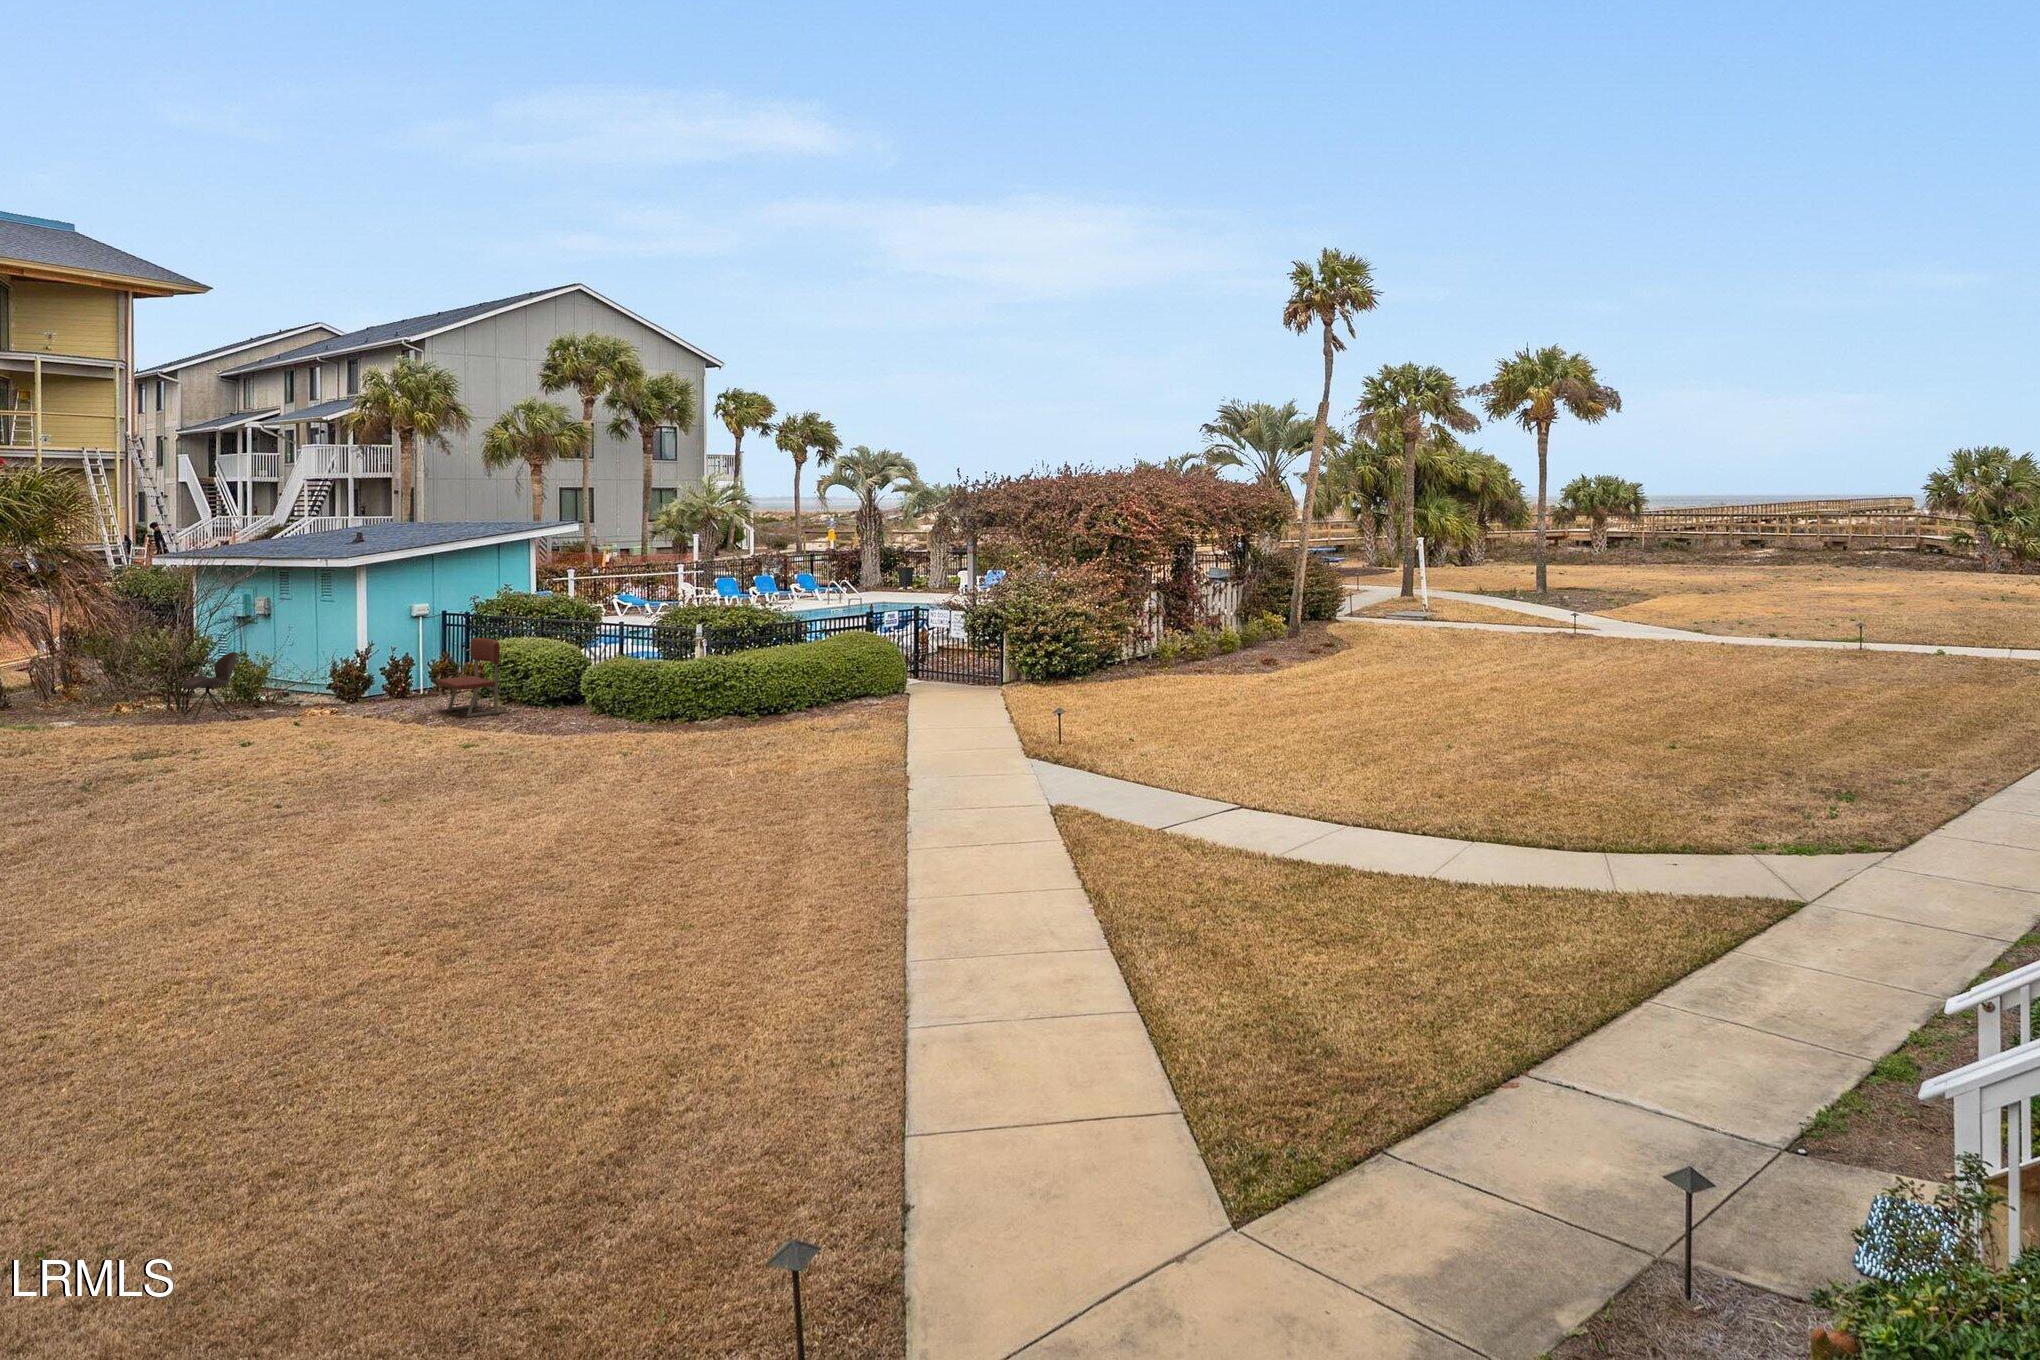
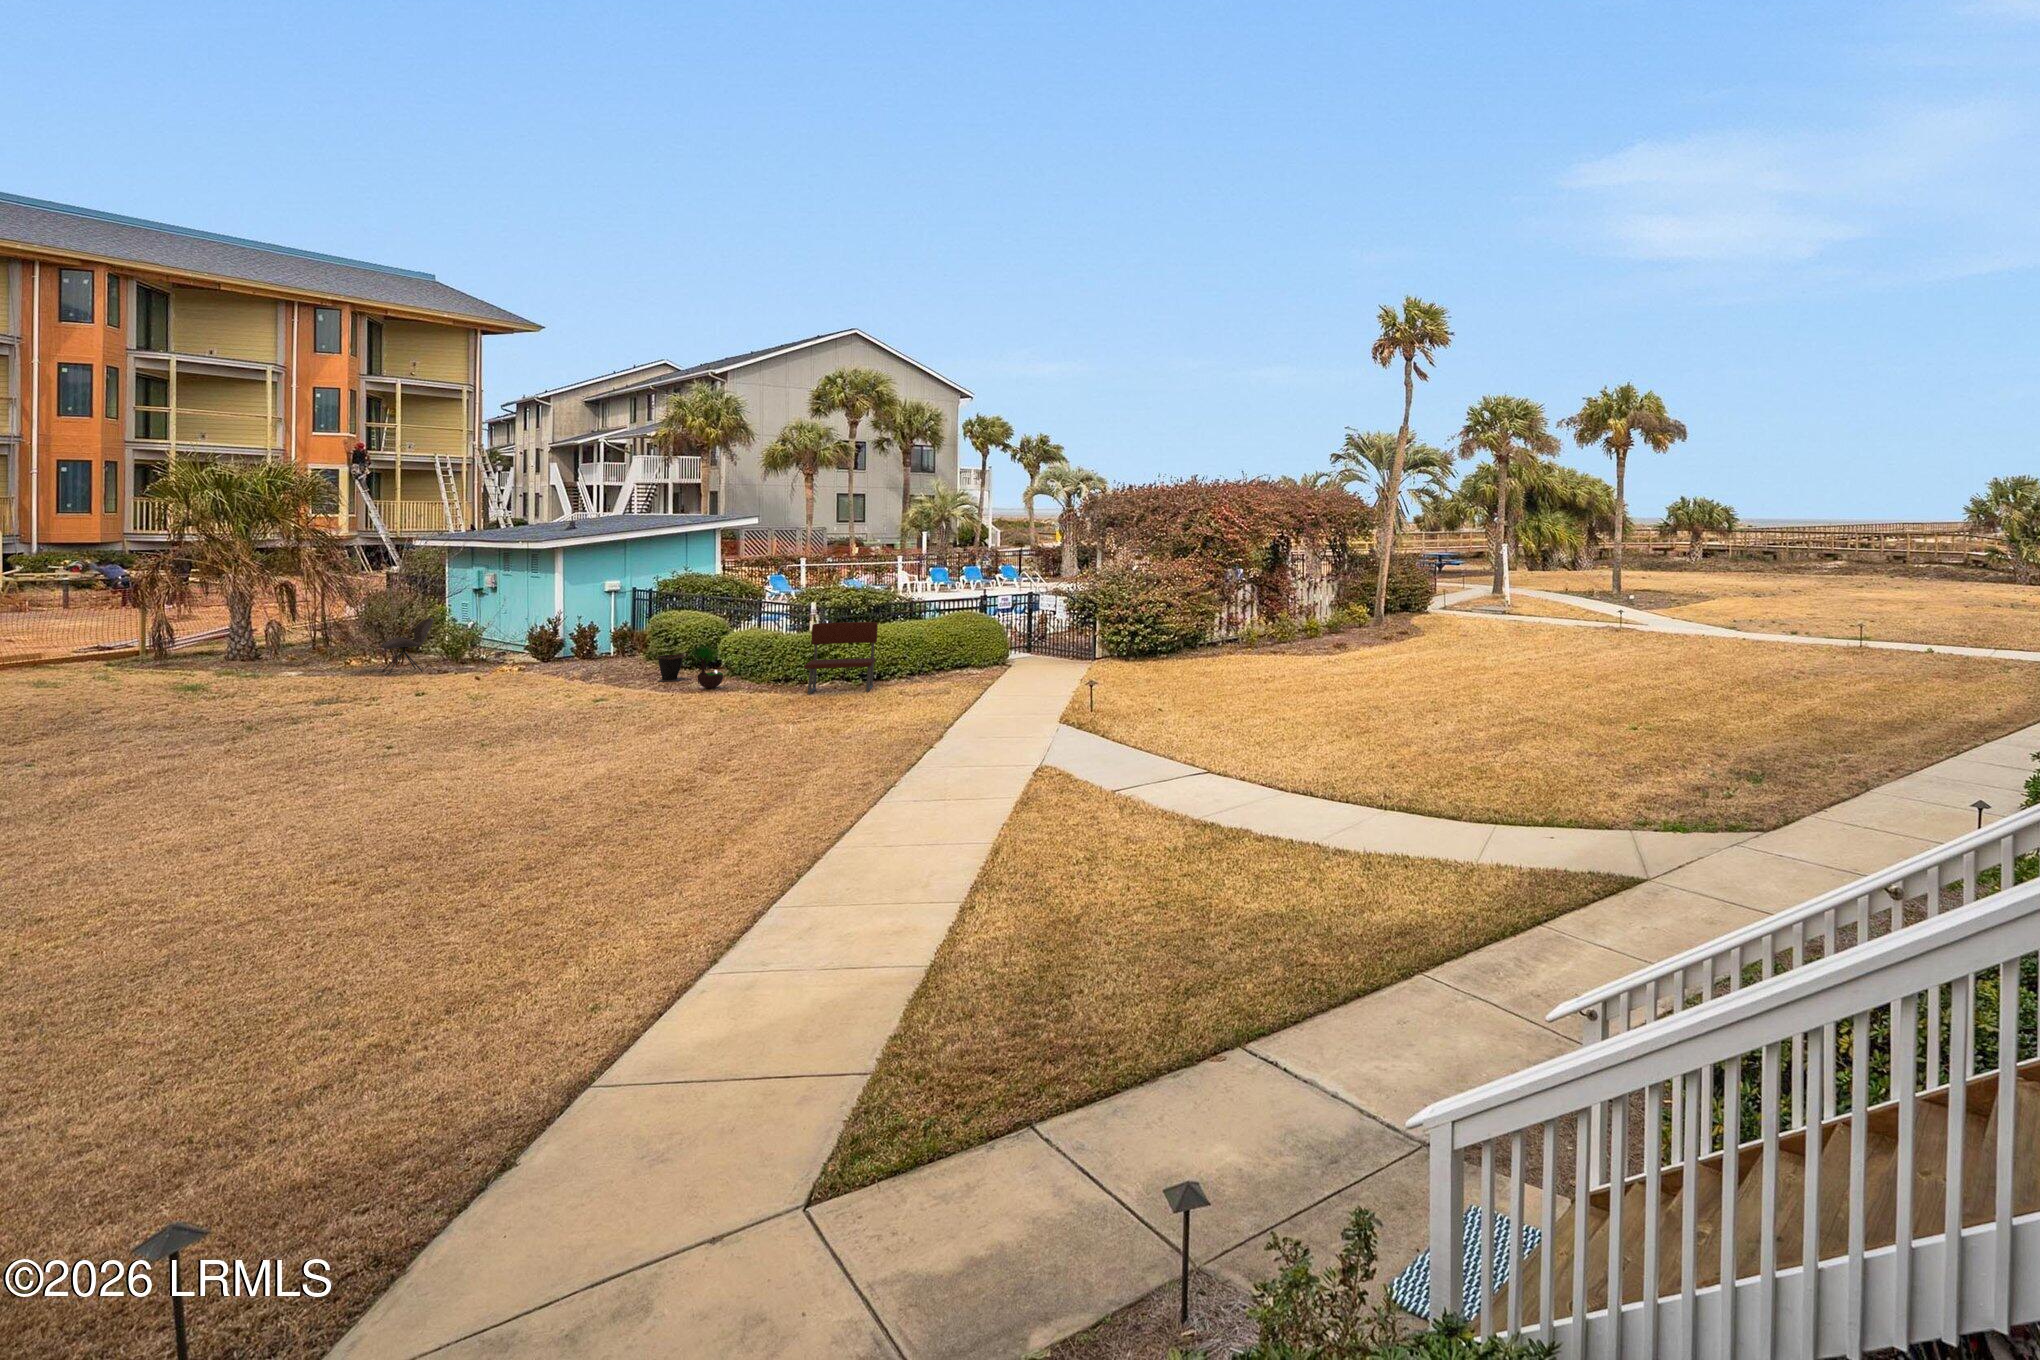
bench: present [436,638,500,717] -> present [804,622,878,694]
potted tree: none [564,671,604,726] -> present [690,644,723,688]
bucket: none [517,688,546,719] -> present [657,654,684,681]

